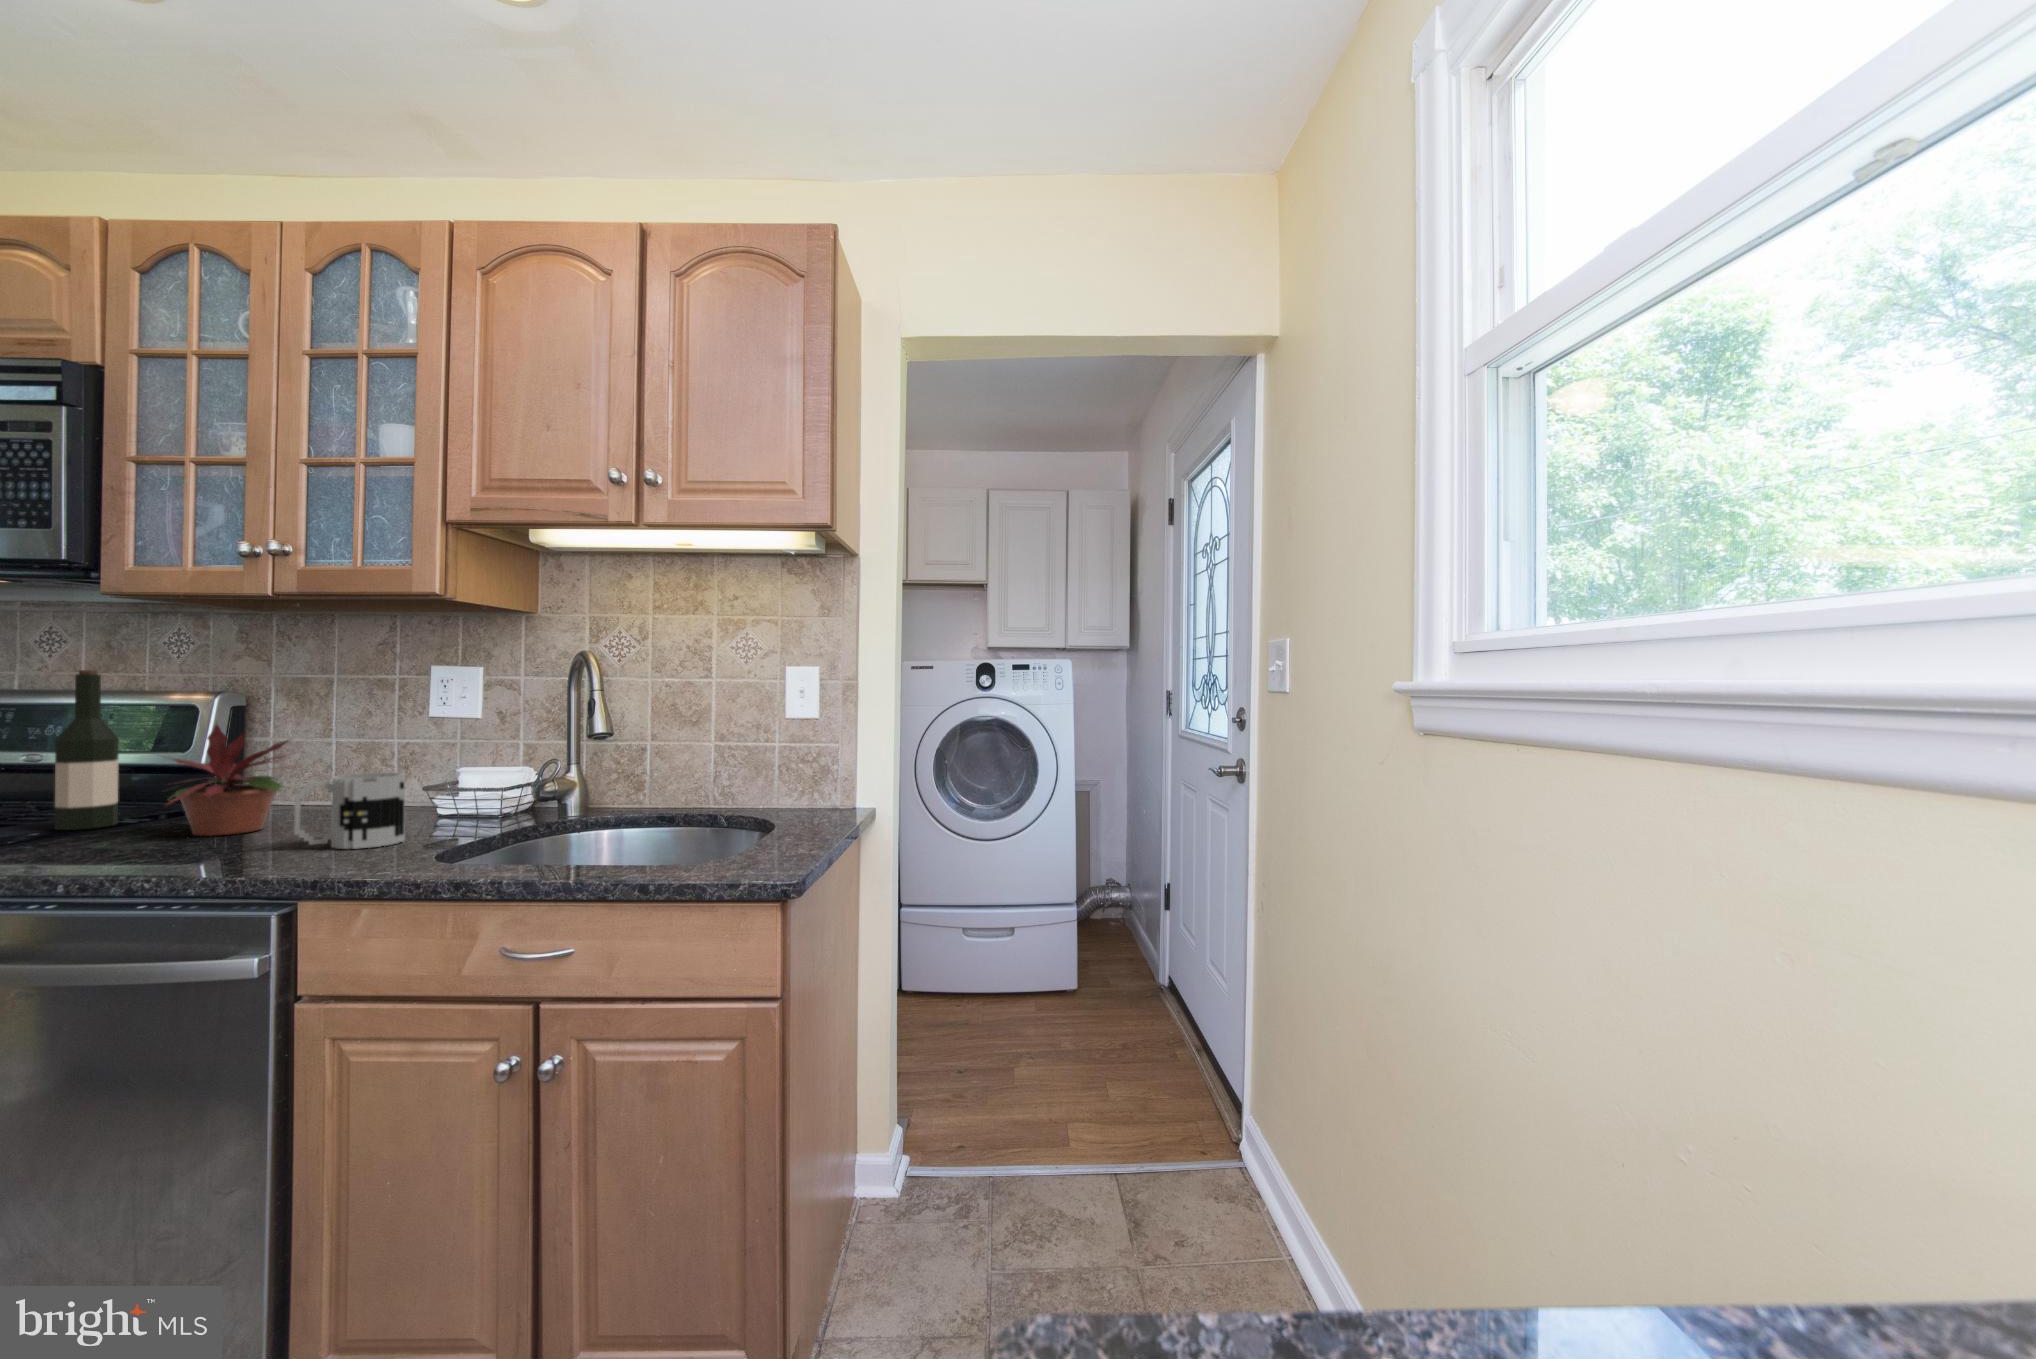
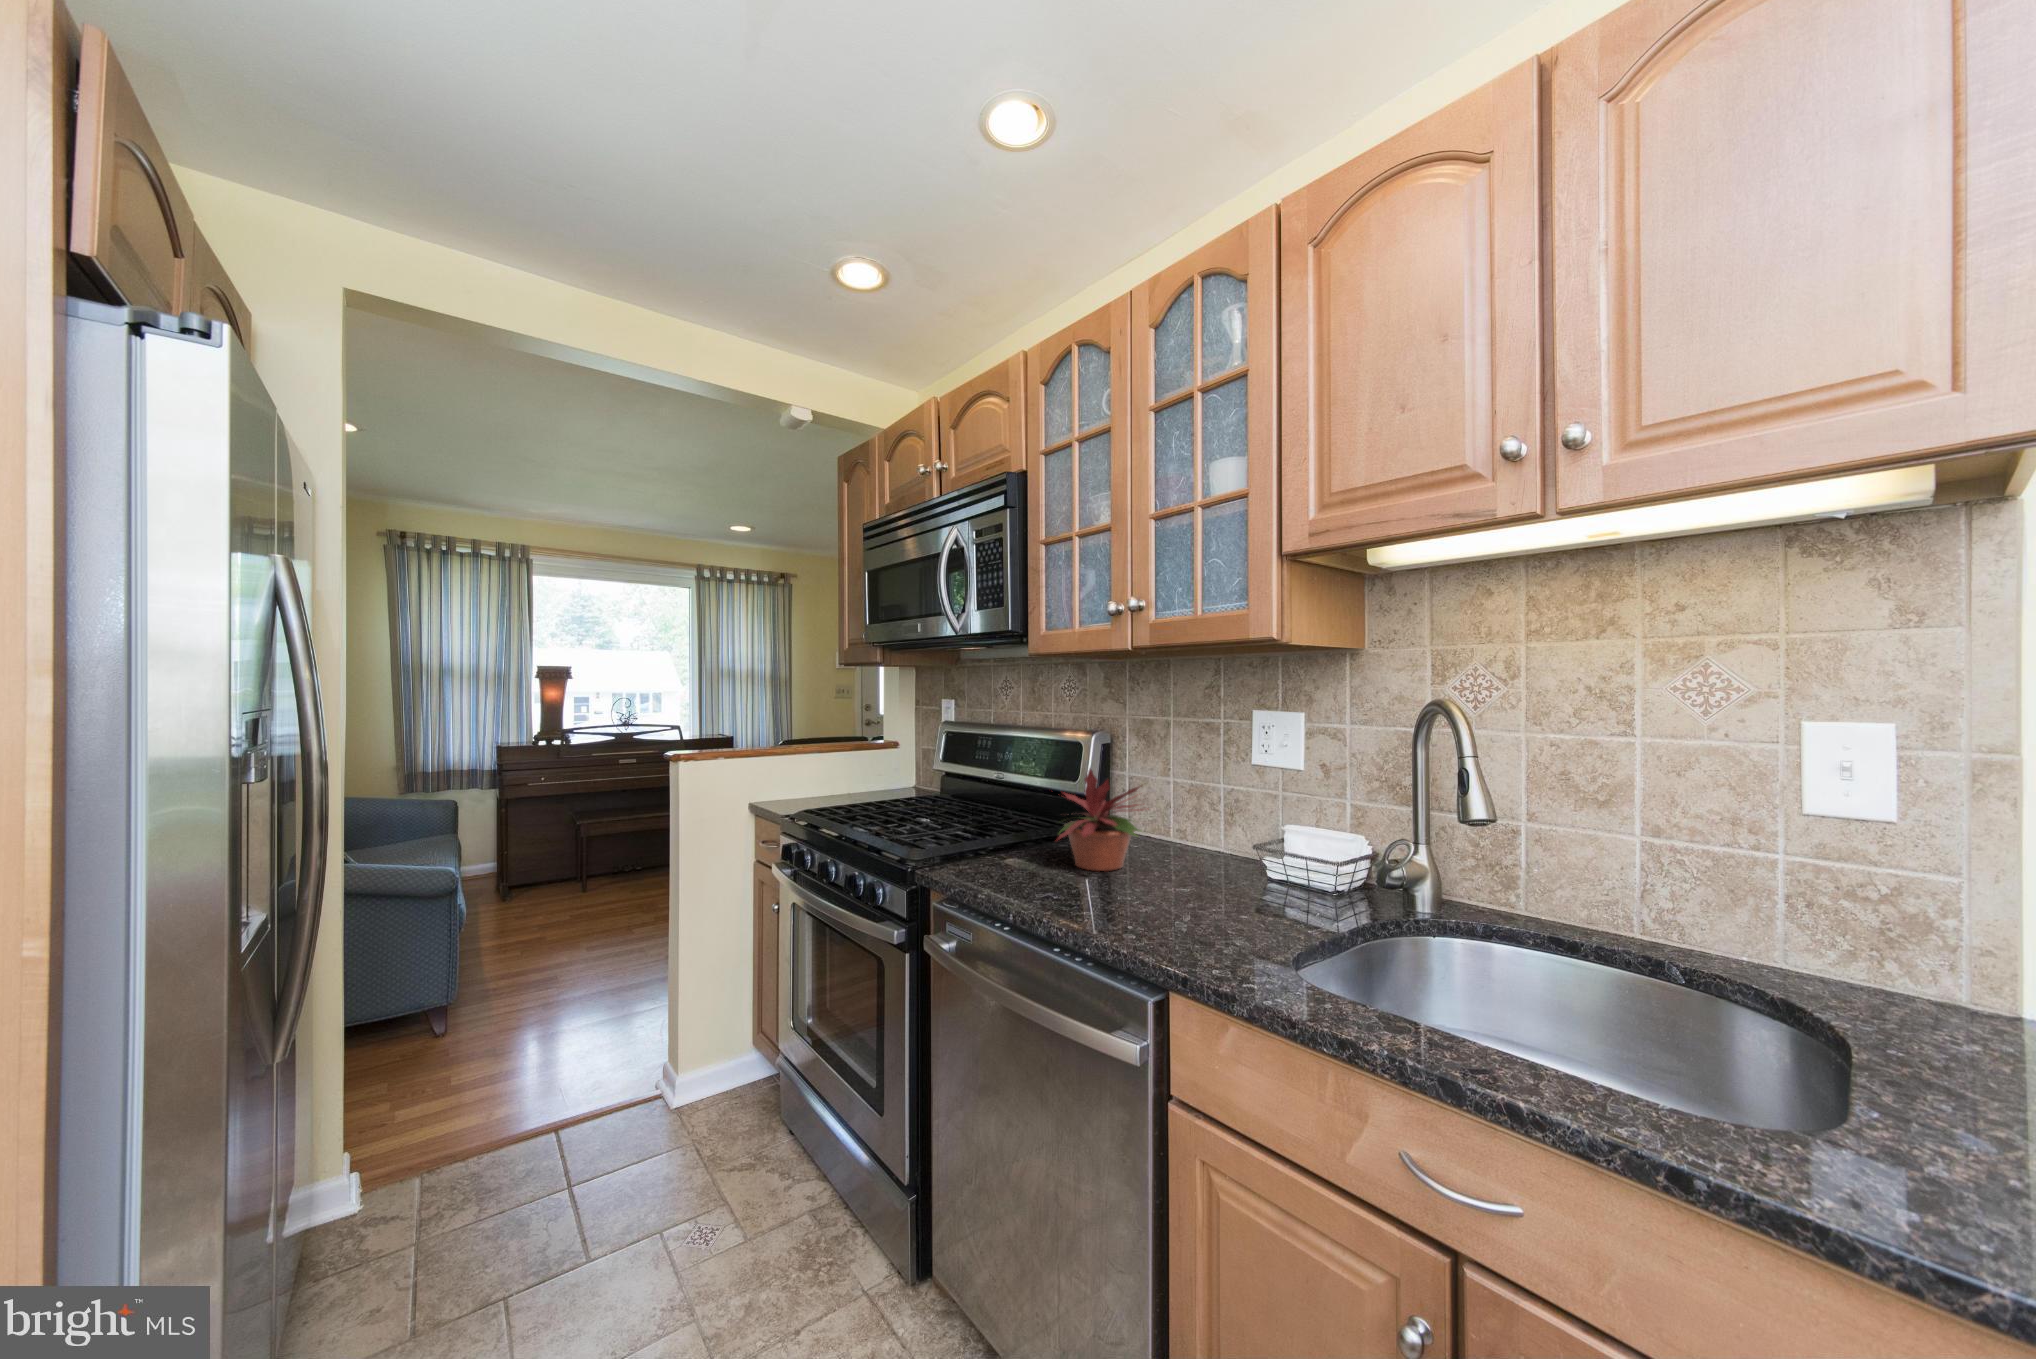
wine bottle: present [55,670,119,830] -> none [1000,714,1035,842]
mug: present [294,772,405,849] -> none [1146,834,1243,927]

